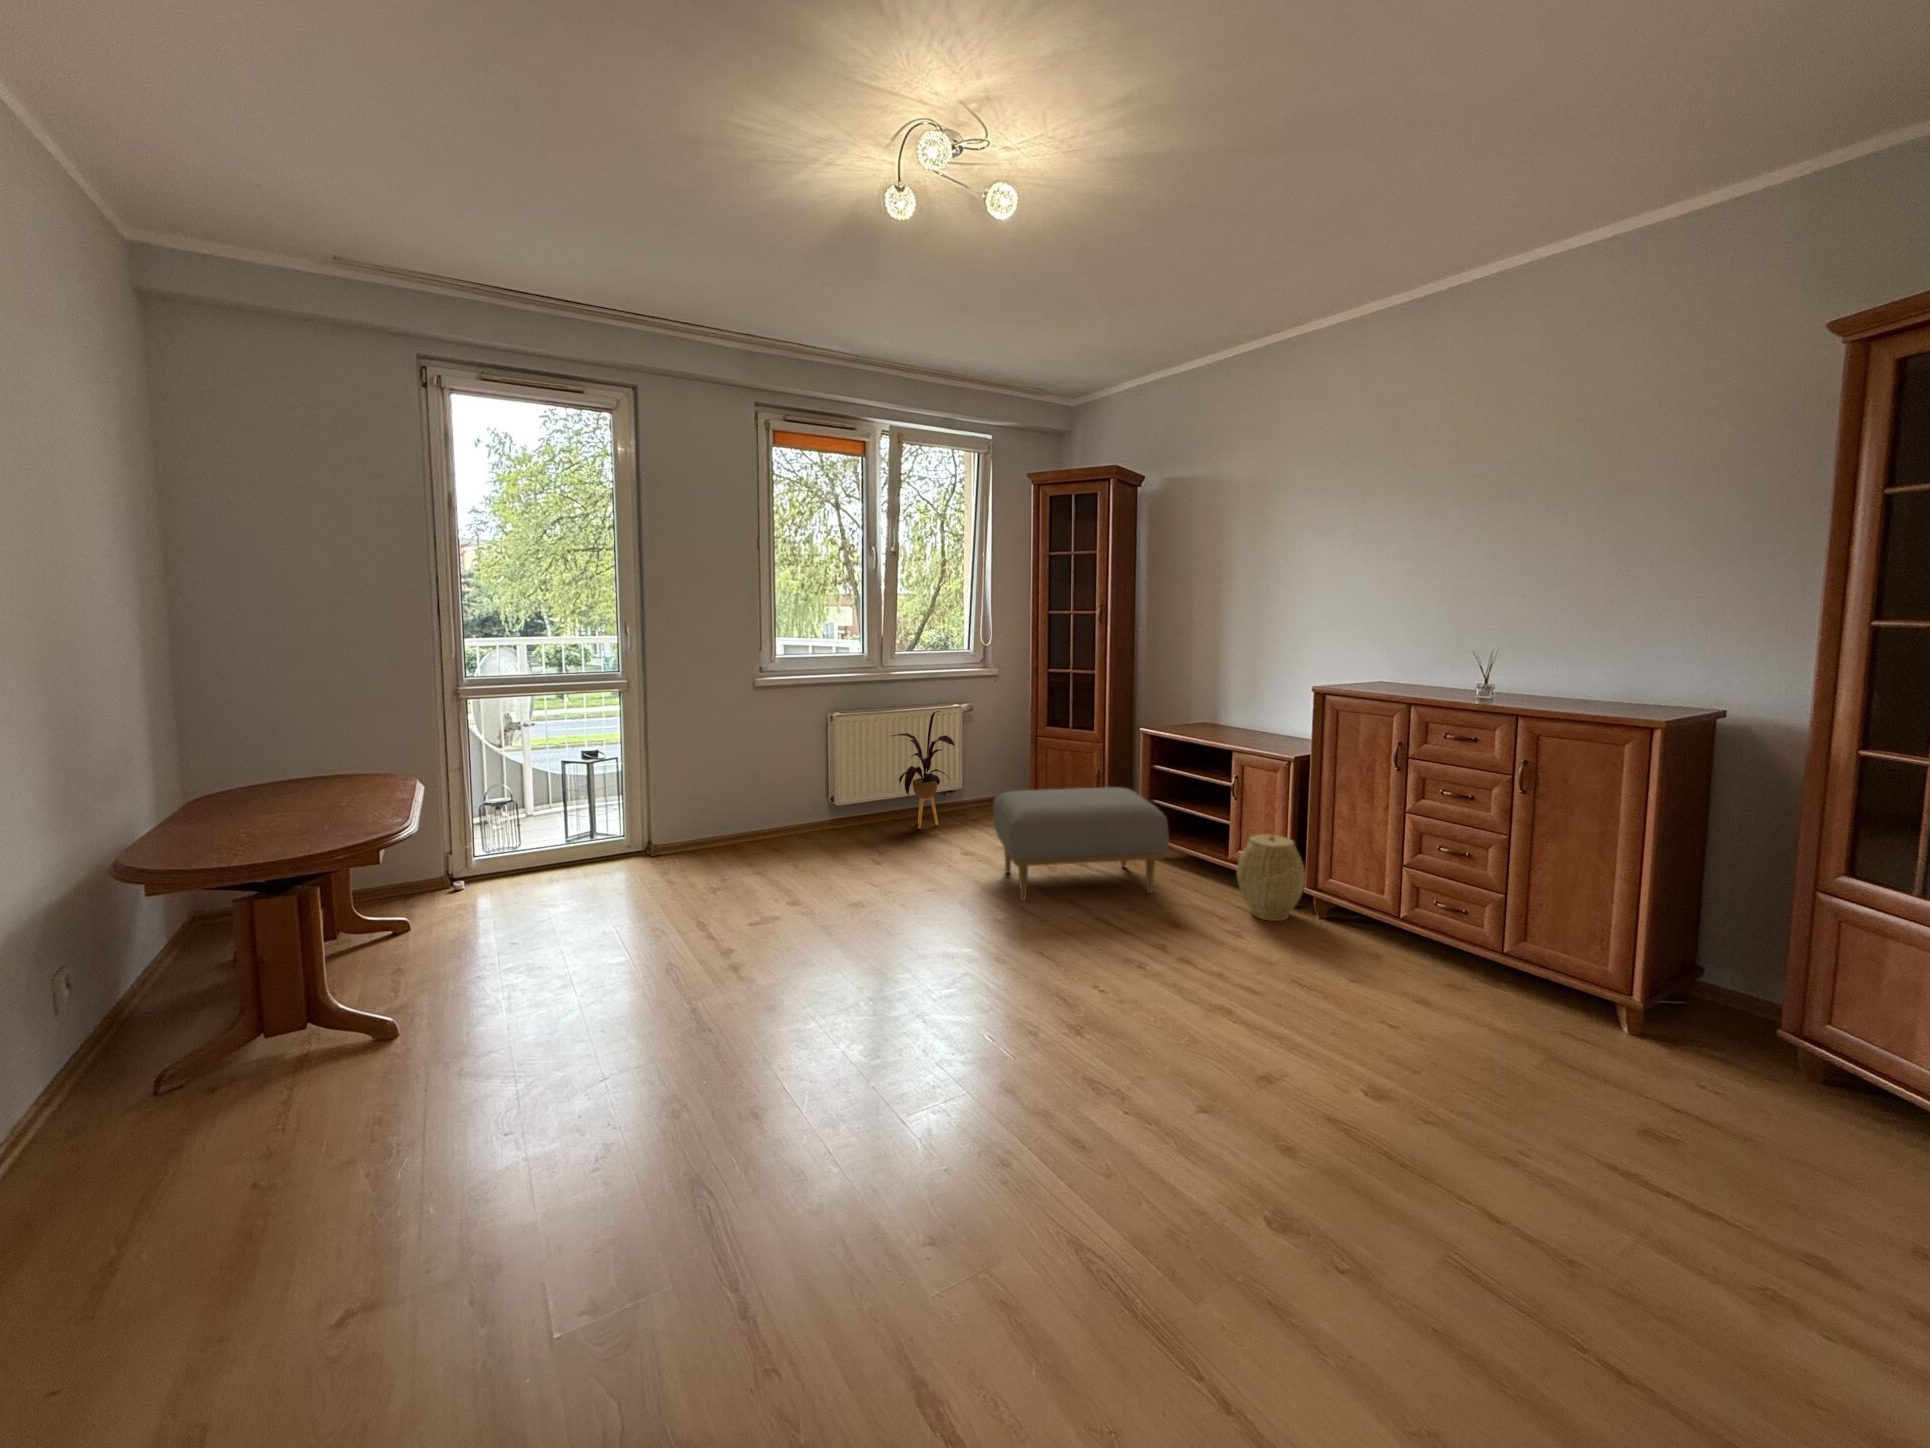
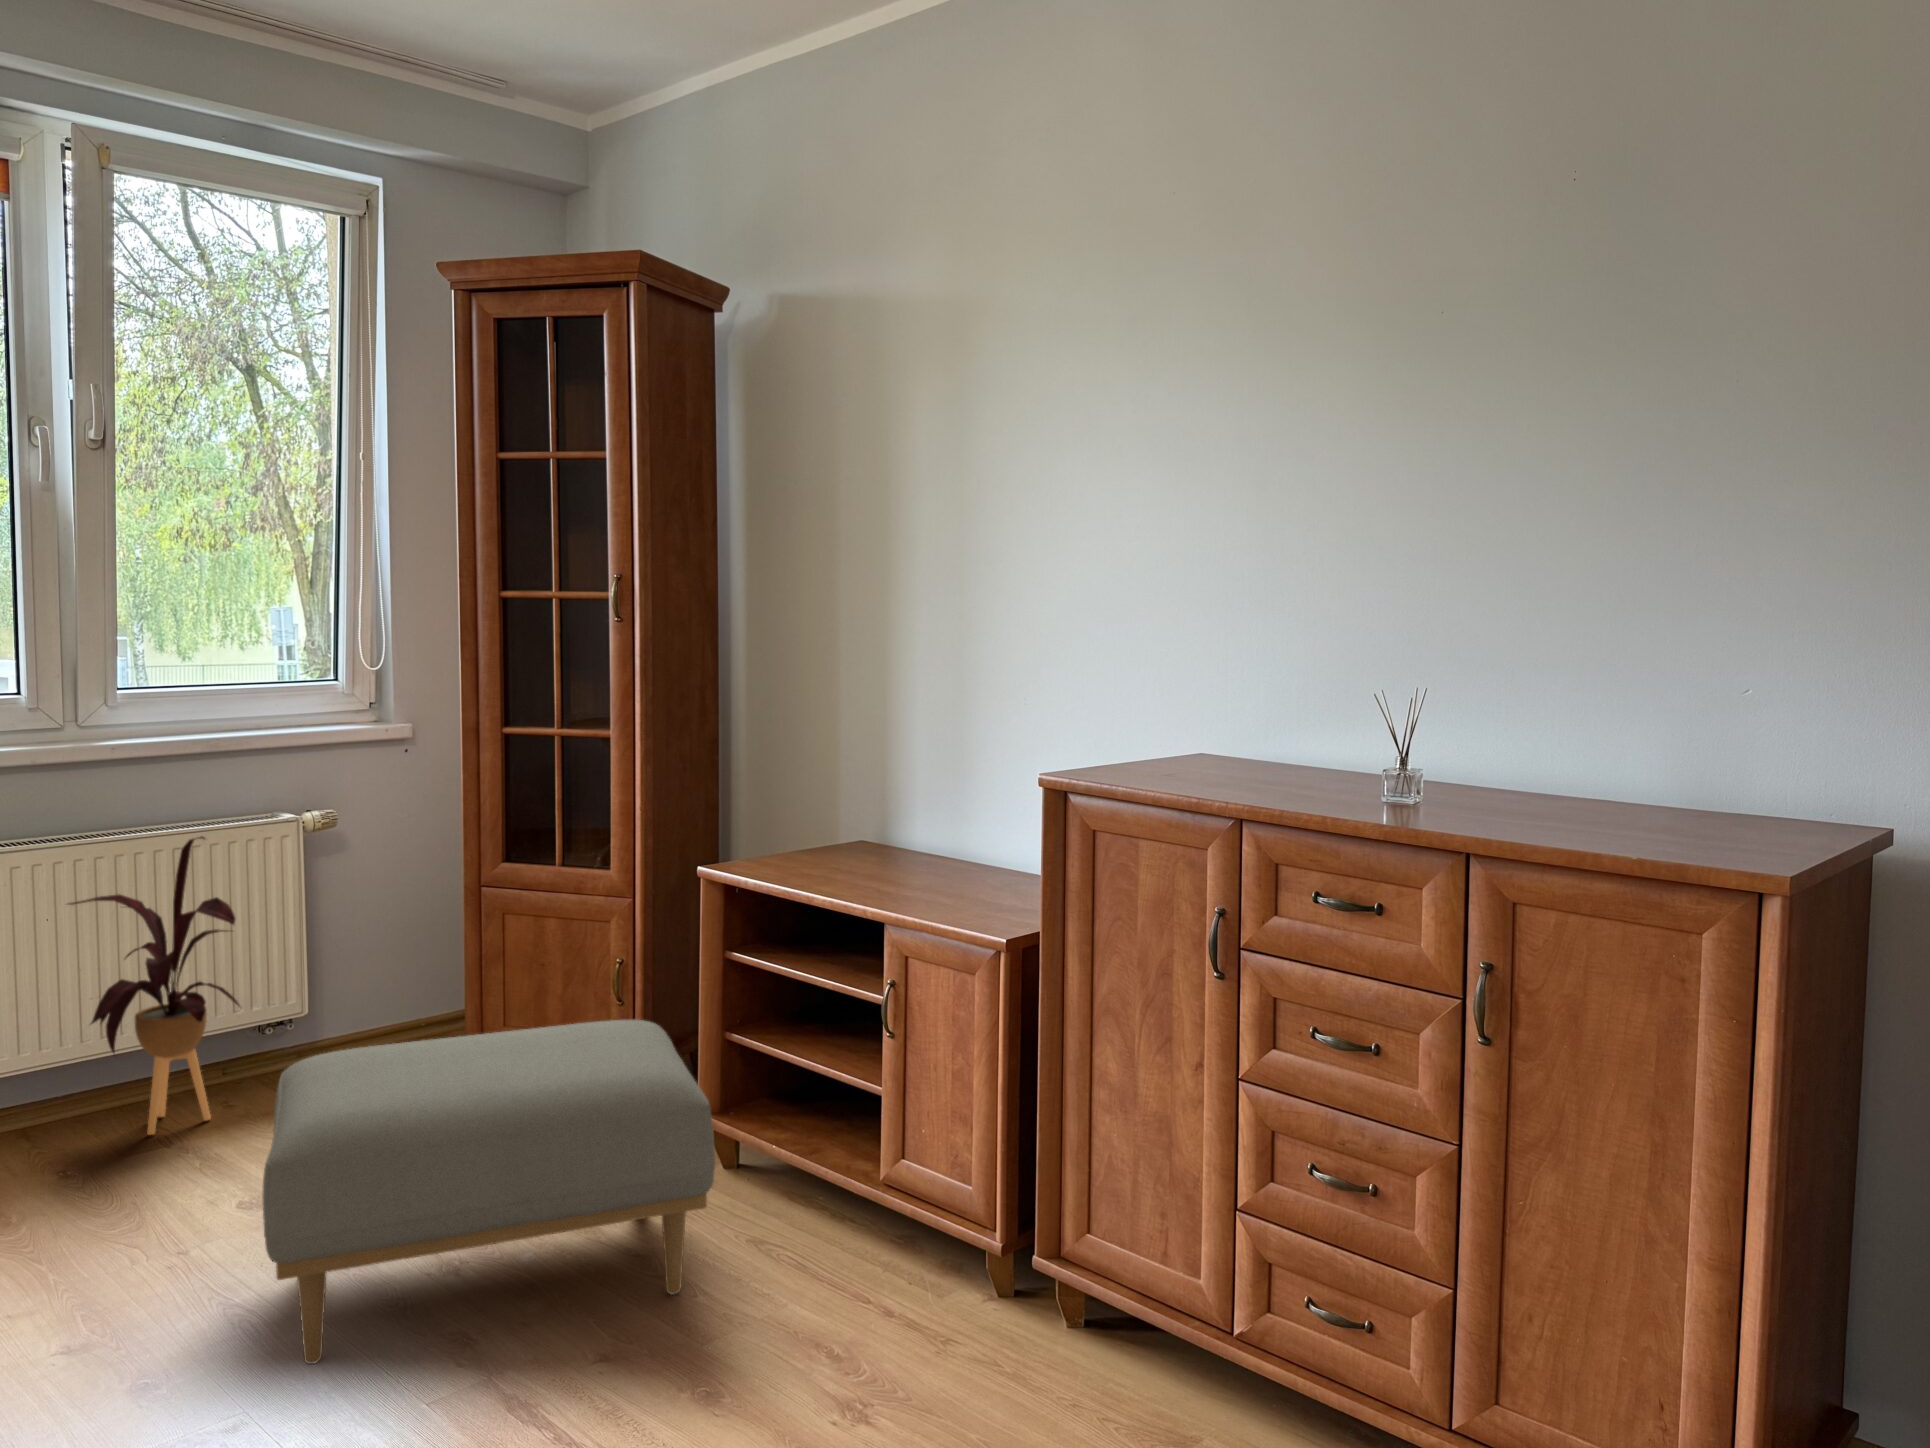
woven basket: present [1237,834,1305,921] -> none [871,1131,1030,1354]

